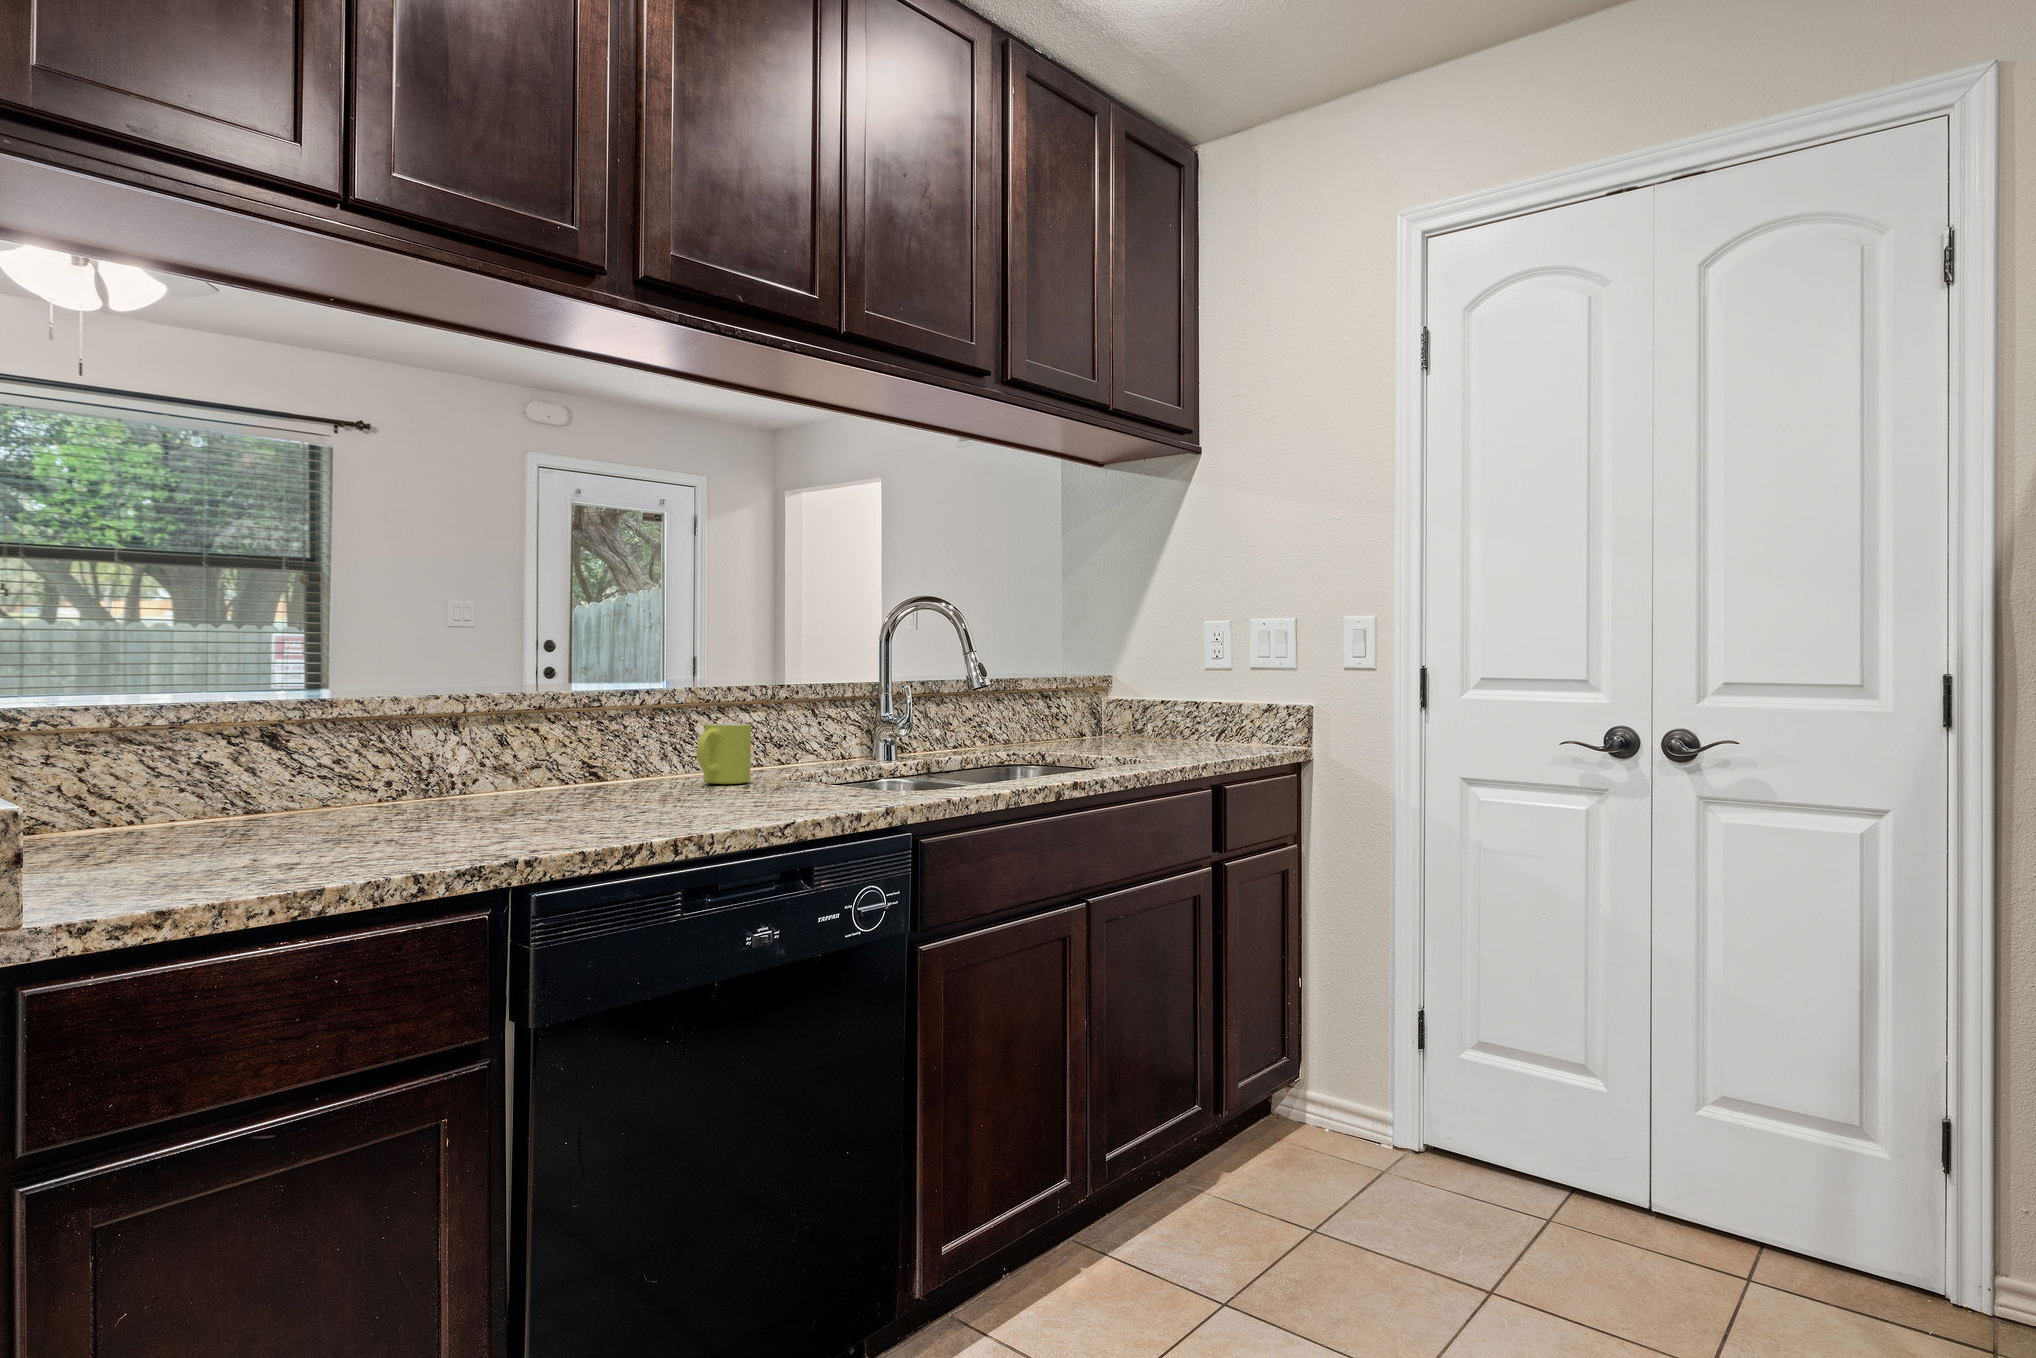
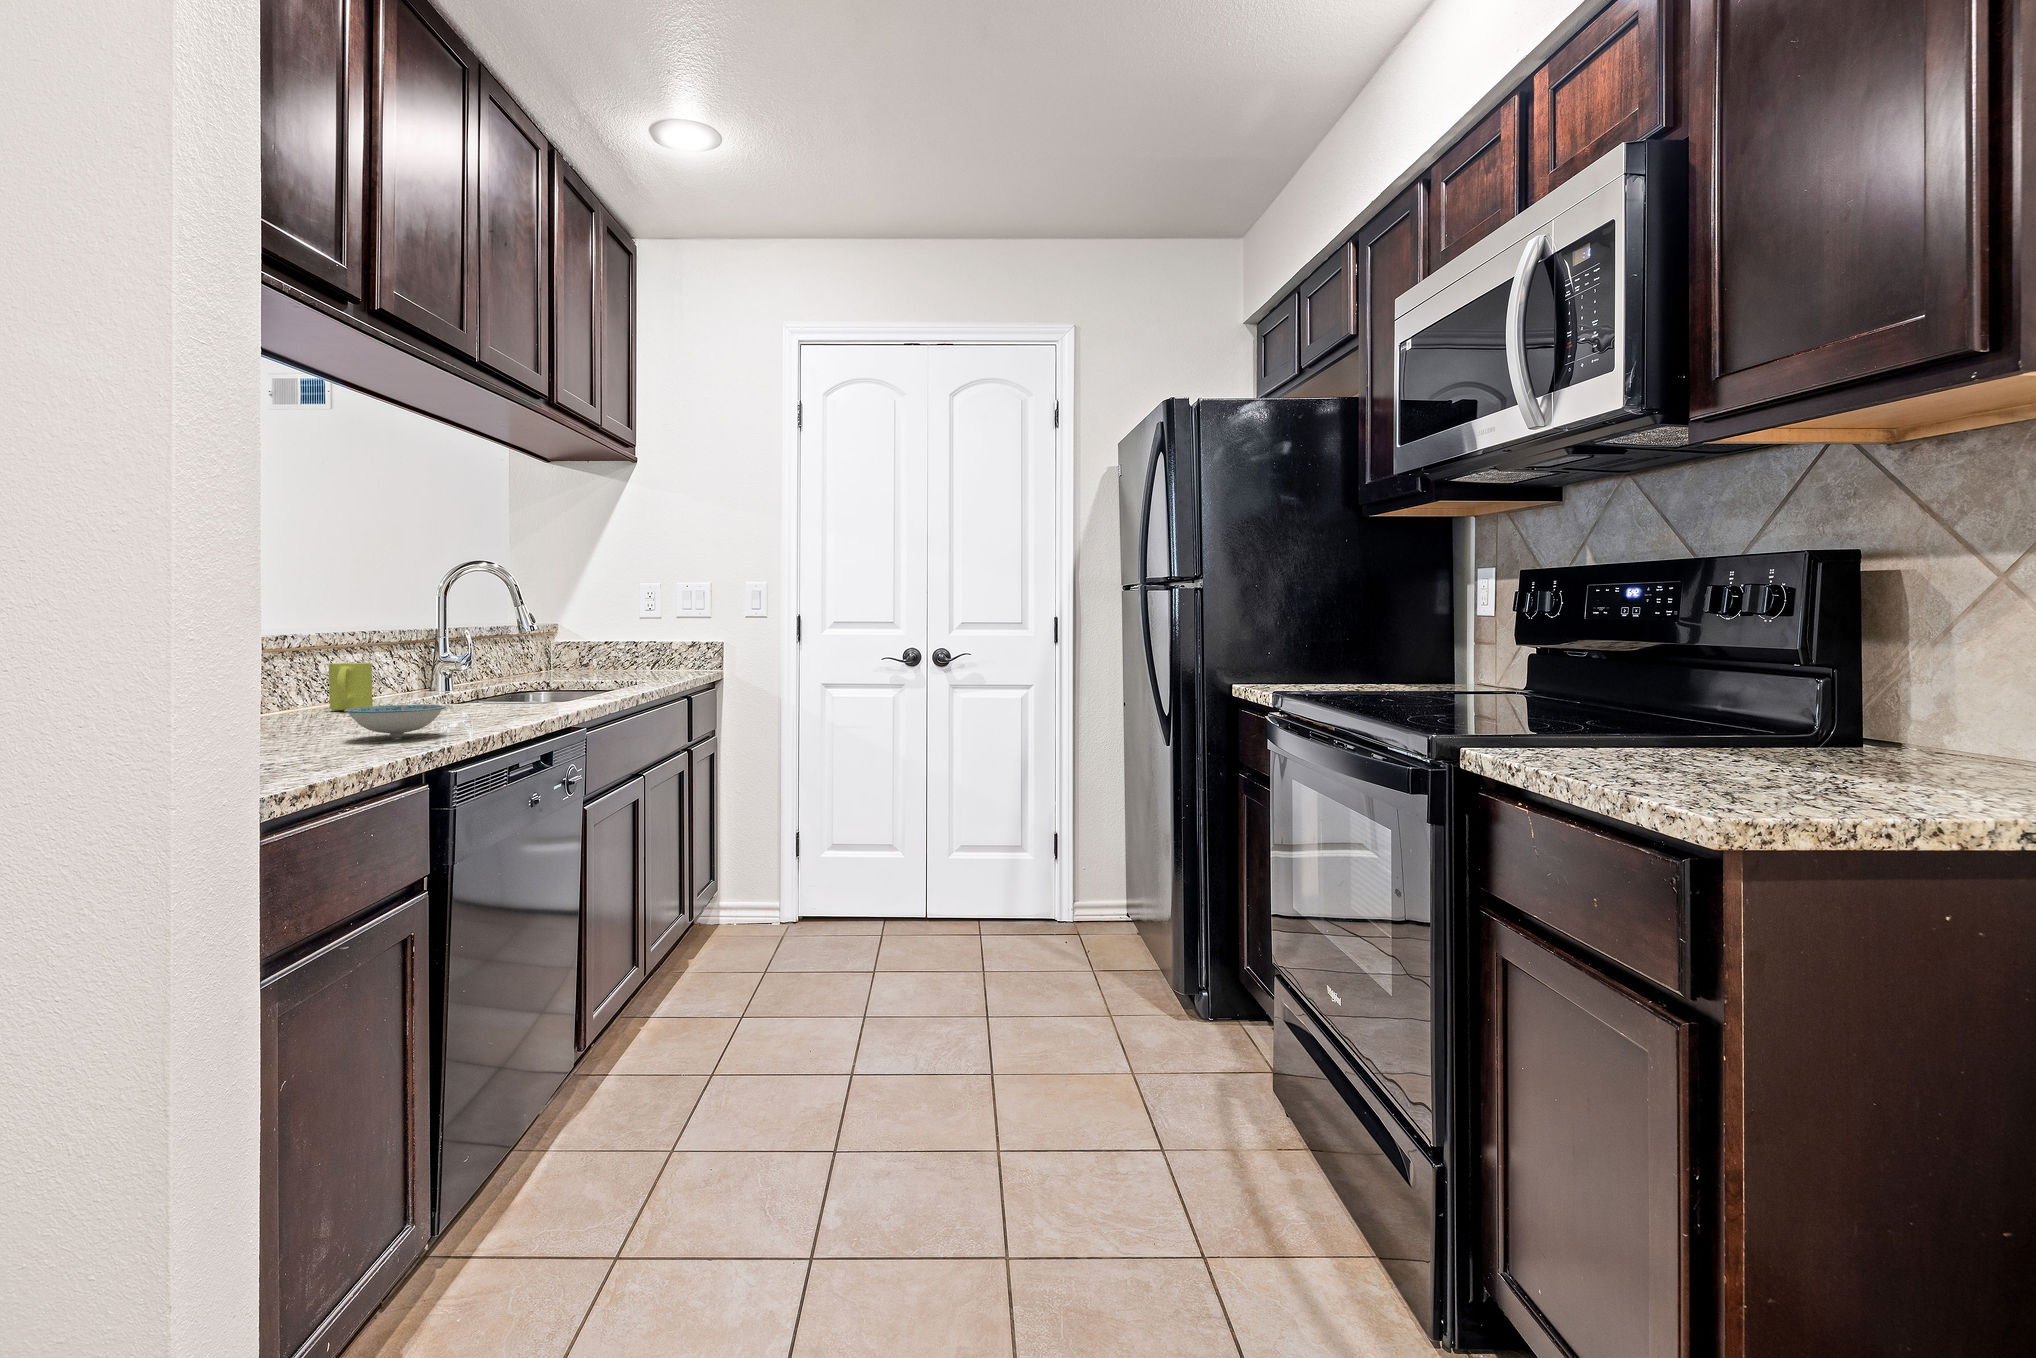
ceramic bowl: none [436,793,593,844] -> present [344,705,446,738]

